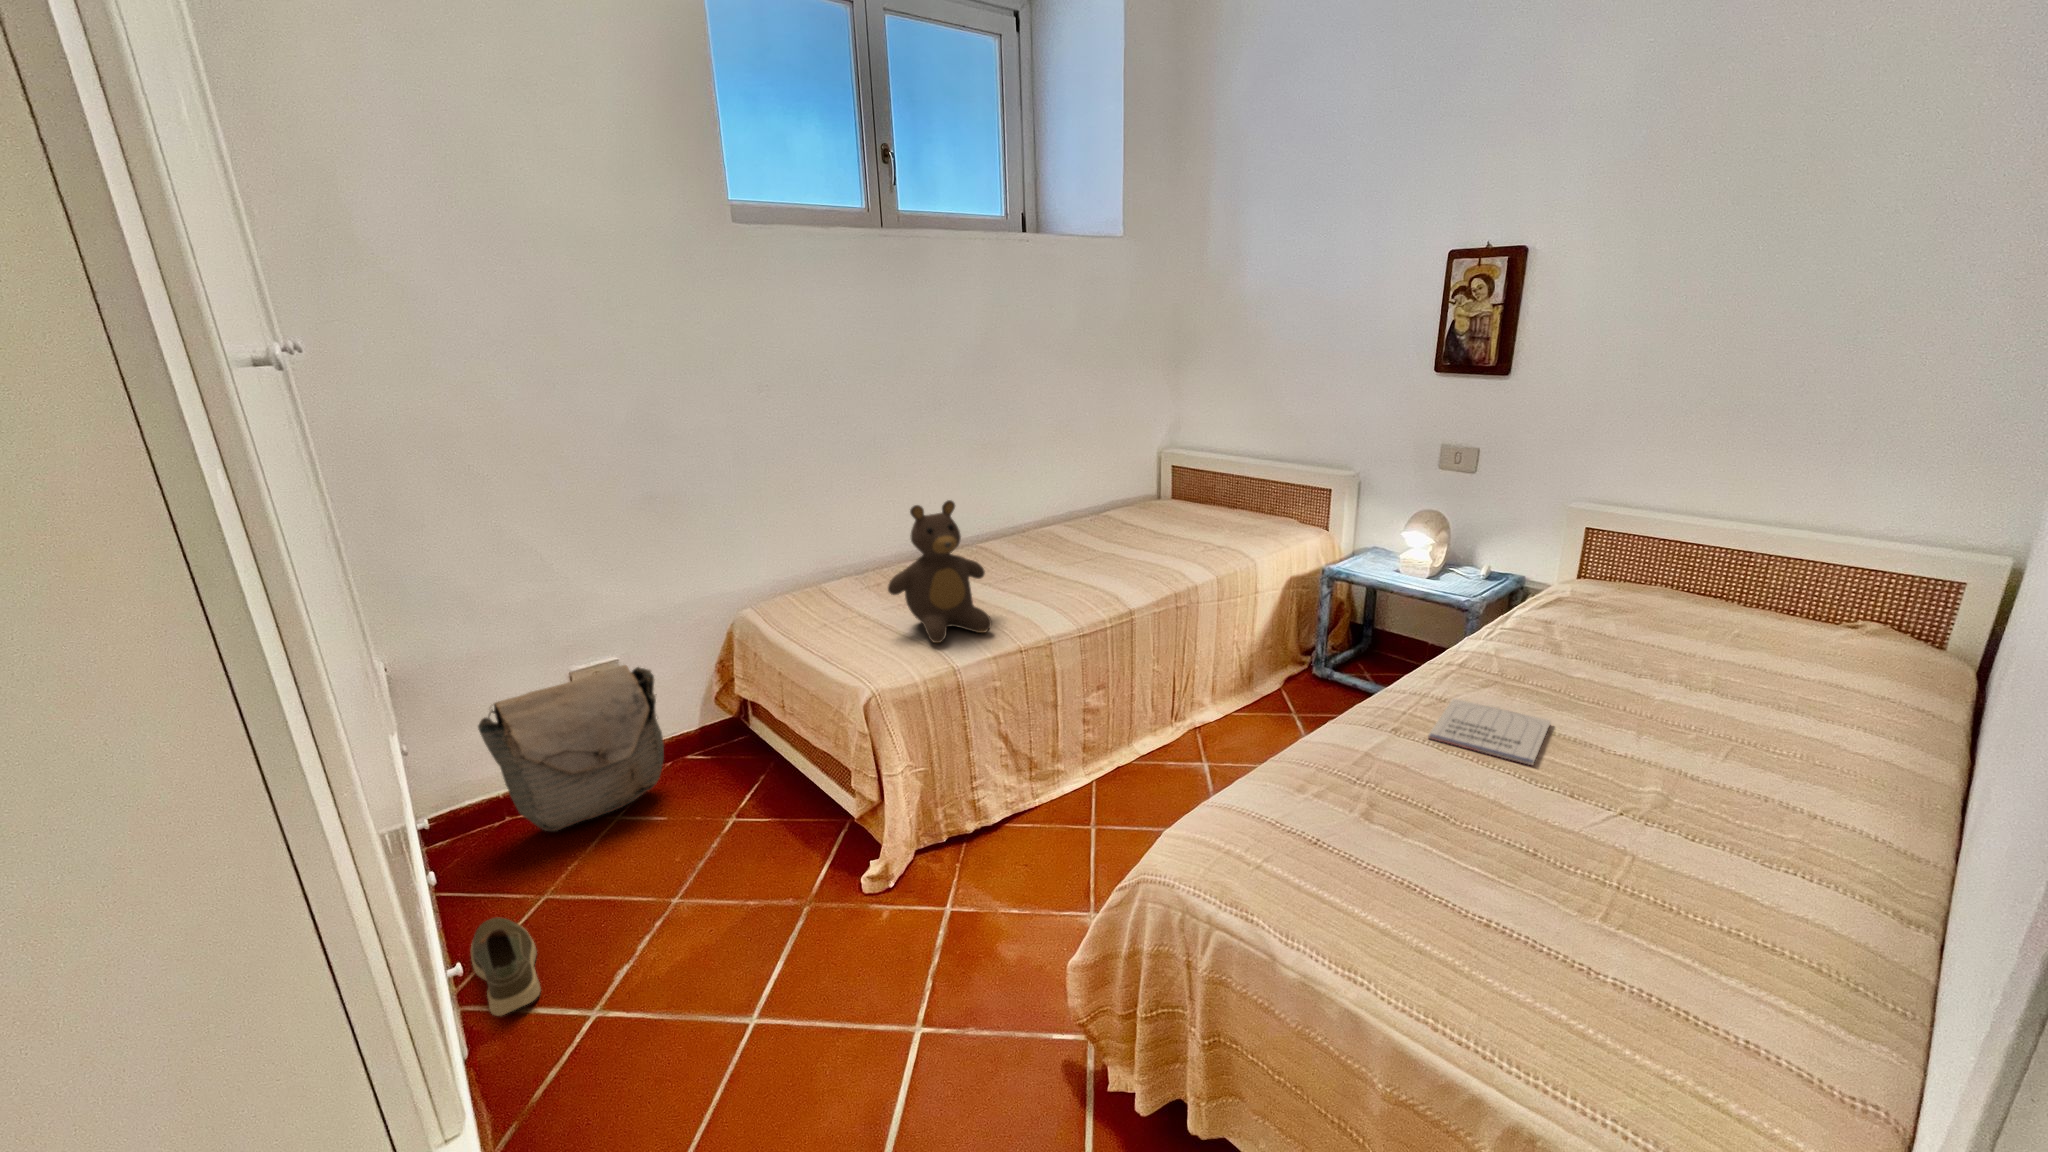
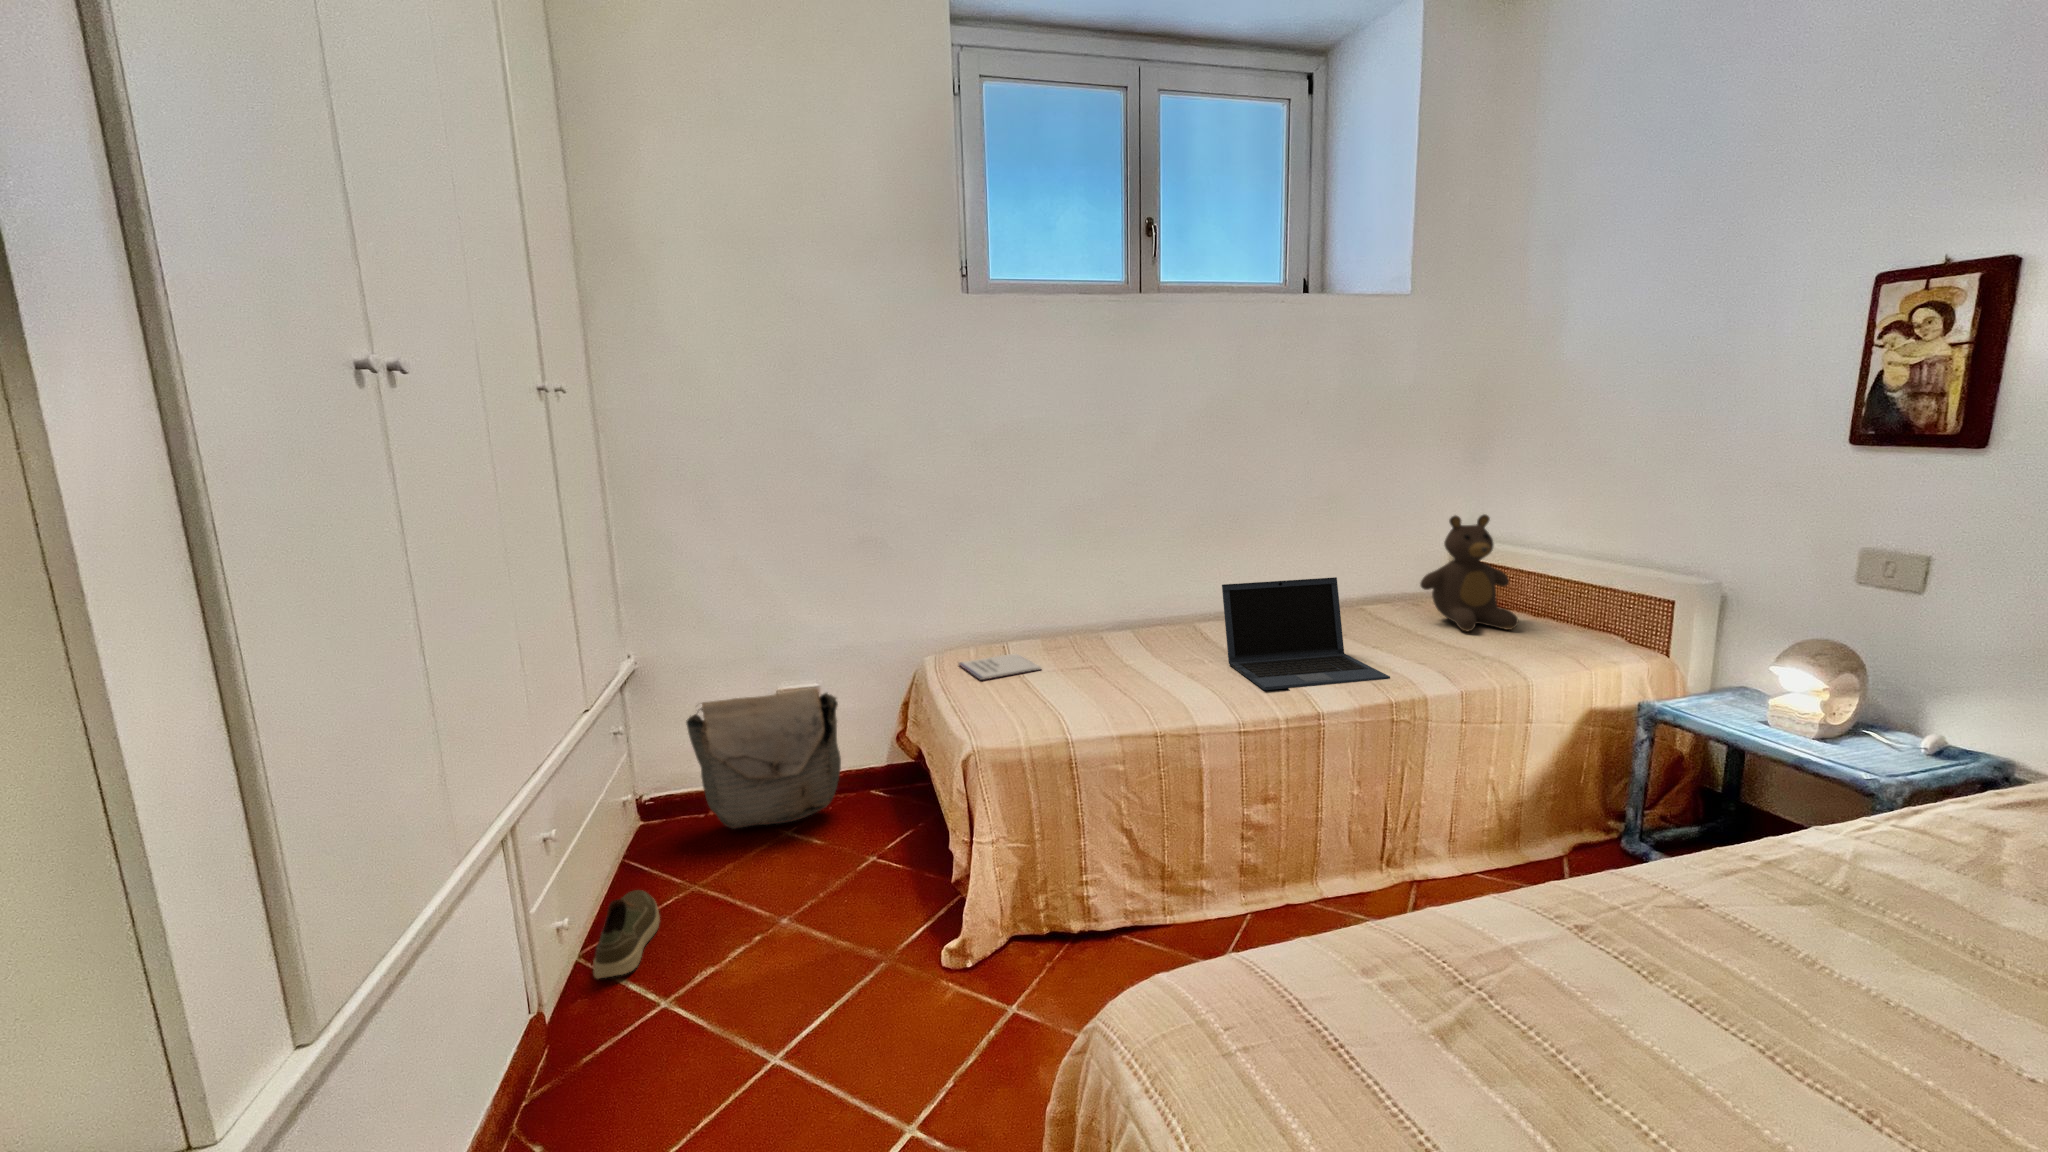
laptop: none [1023,494,1166,598] -> present [1222,577,1390,690]
teddy bear: present [888,500,991,643] -> present [1420,514,1518,631]
notebook: present [1428,699,1550,765] -> present [959,653,1041,680]

